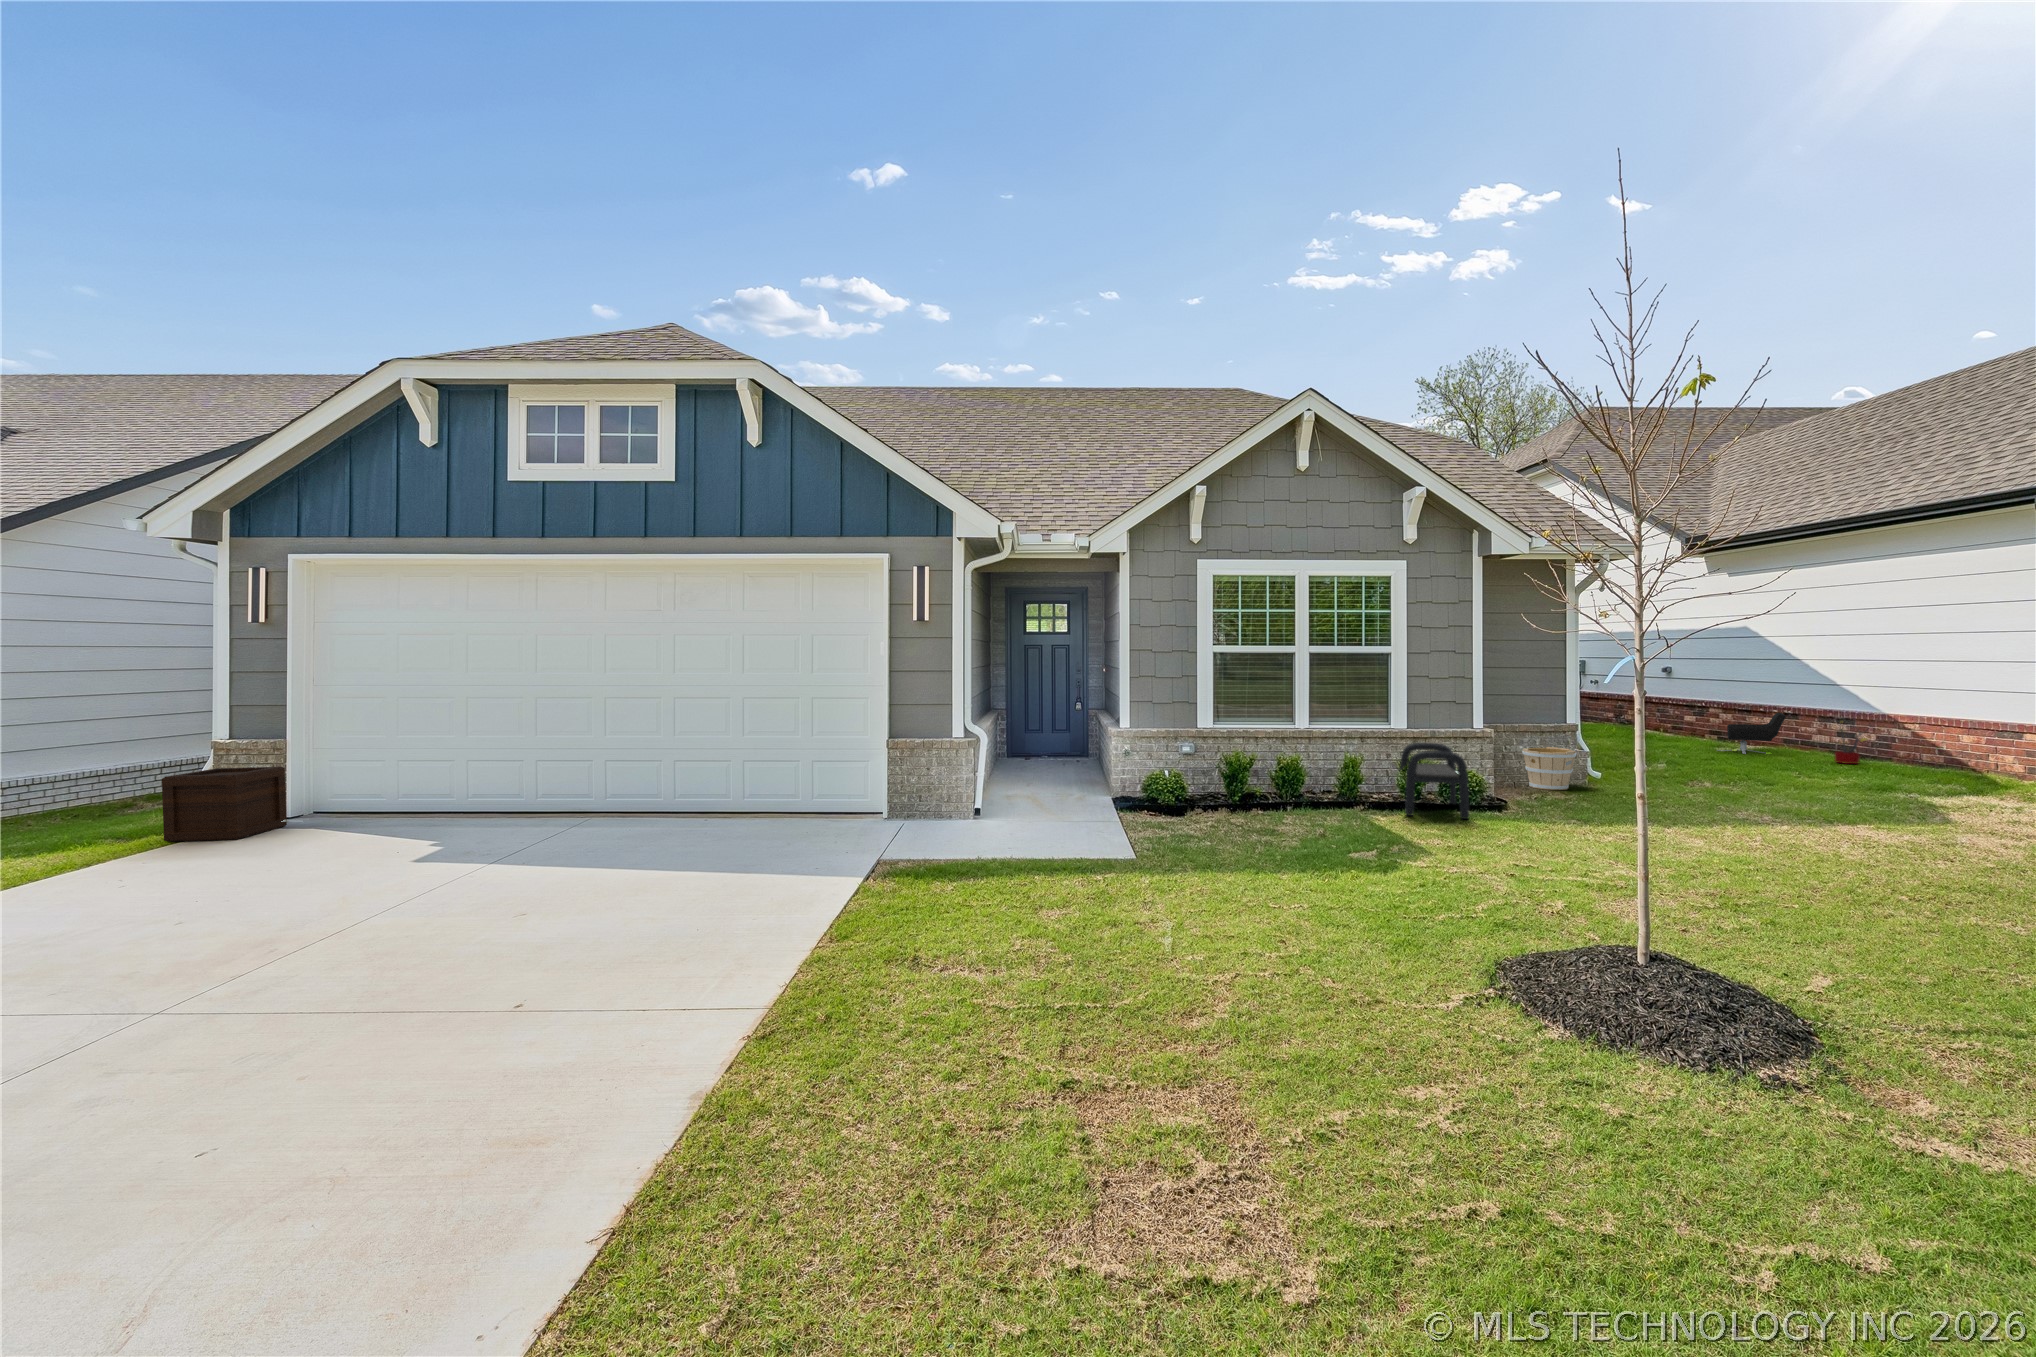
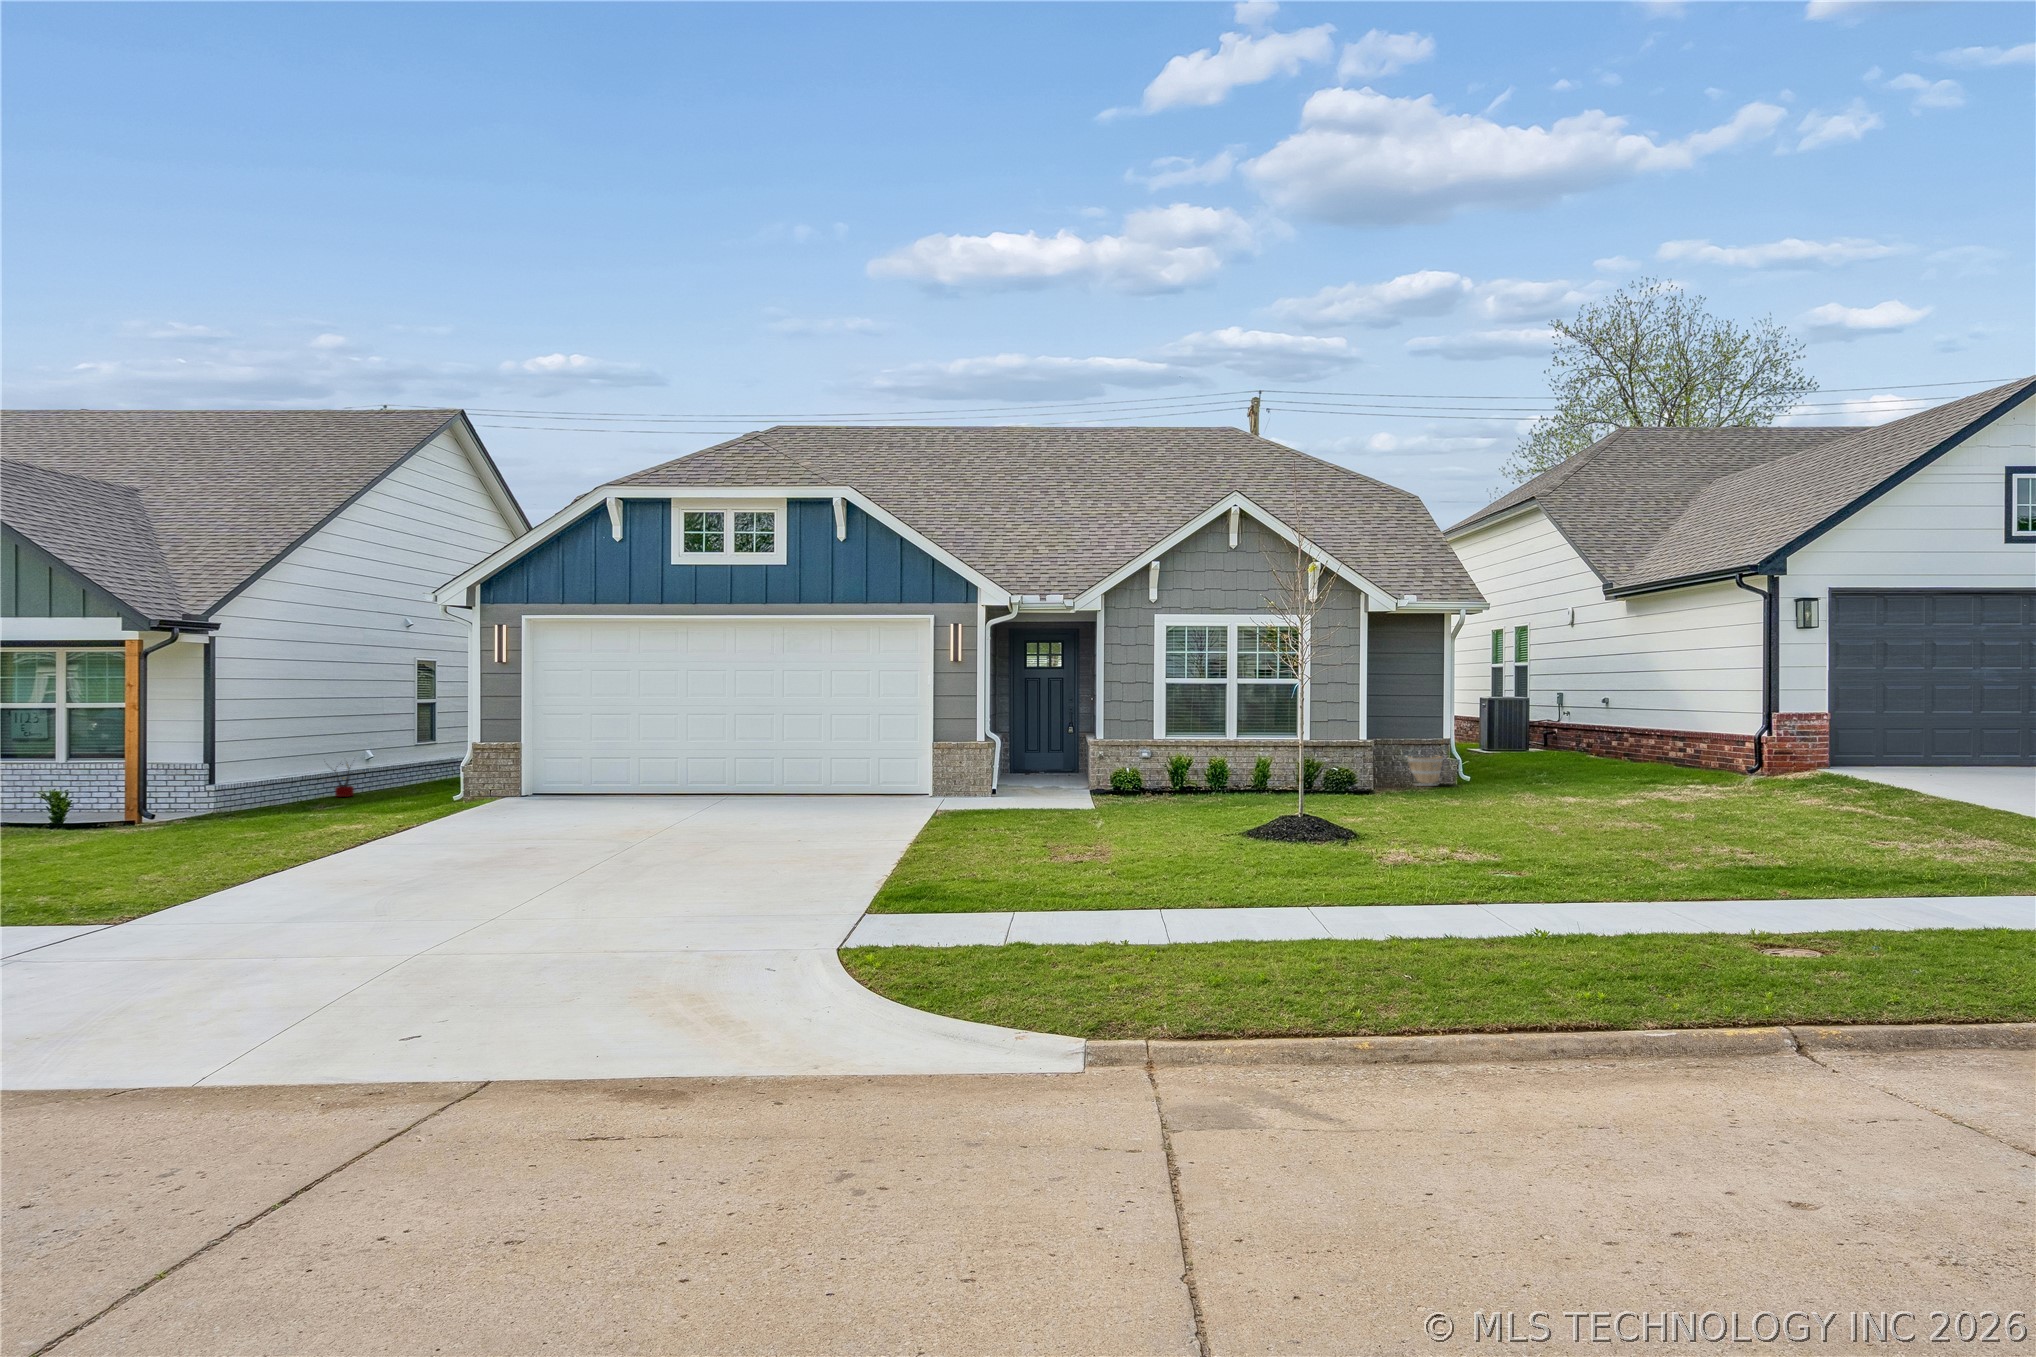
lounge chair: present [1727,713,1786,754] -> none [1624,734,1674,768]
decorative plant: present [1834,724,1868,764] -> present [334,763,354,797]
bench: present [1400,743,1469,819] -> none [1292,748,1339,798]
wooden crate: present [162,767,287,842] -> none [460,761,518,808]

